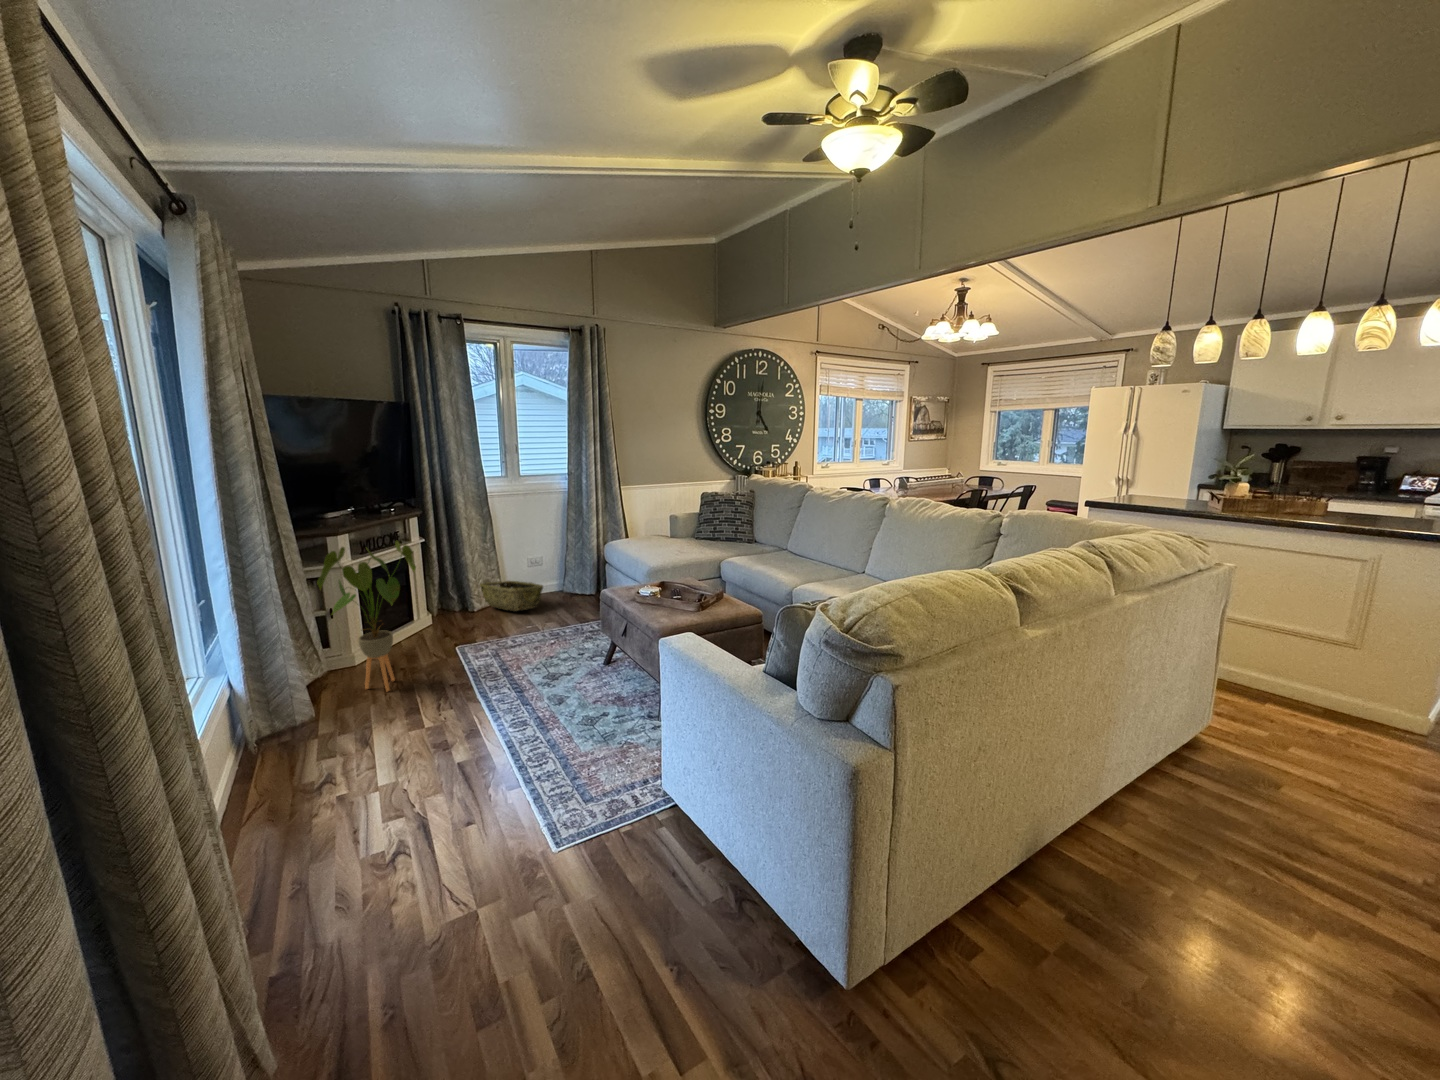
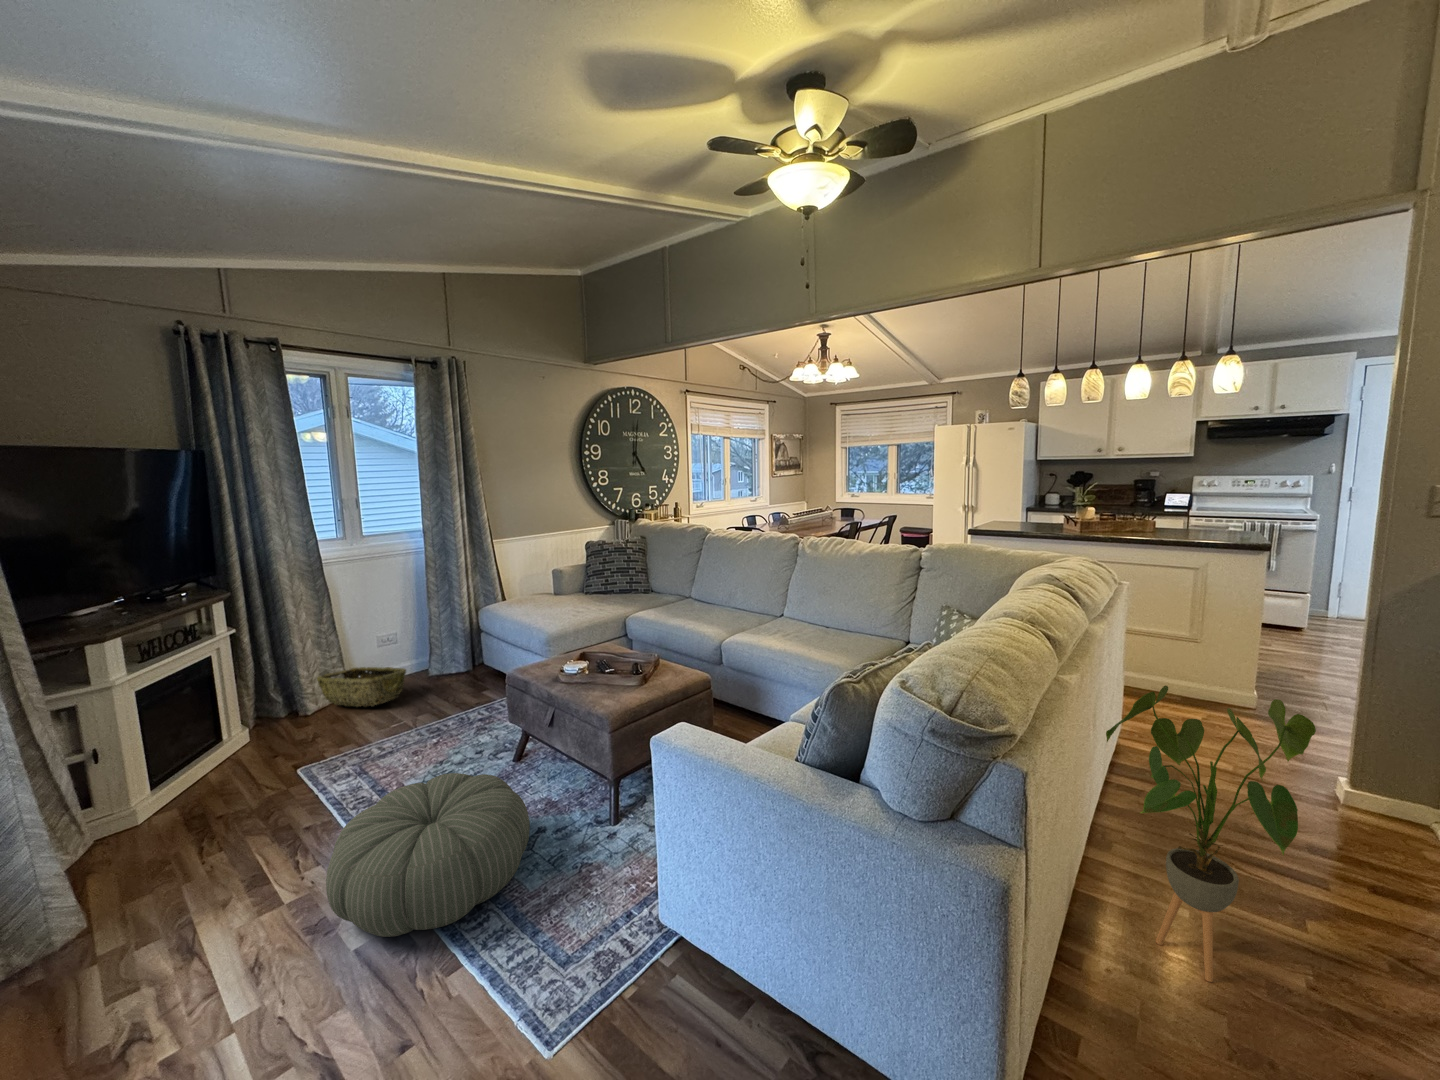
house plant: present [317,541,416,691] -> present [1106,686,1316,982]
pouf: none [446,658,591,760] -> present [326,773,530,937]

